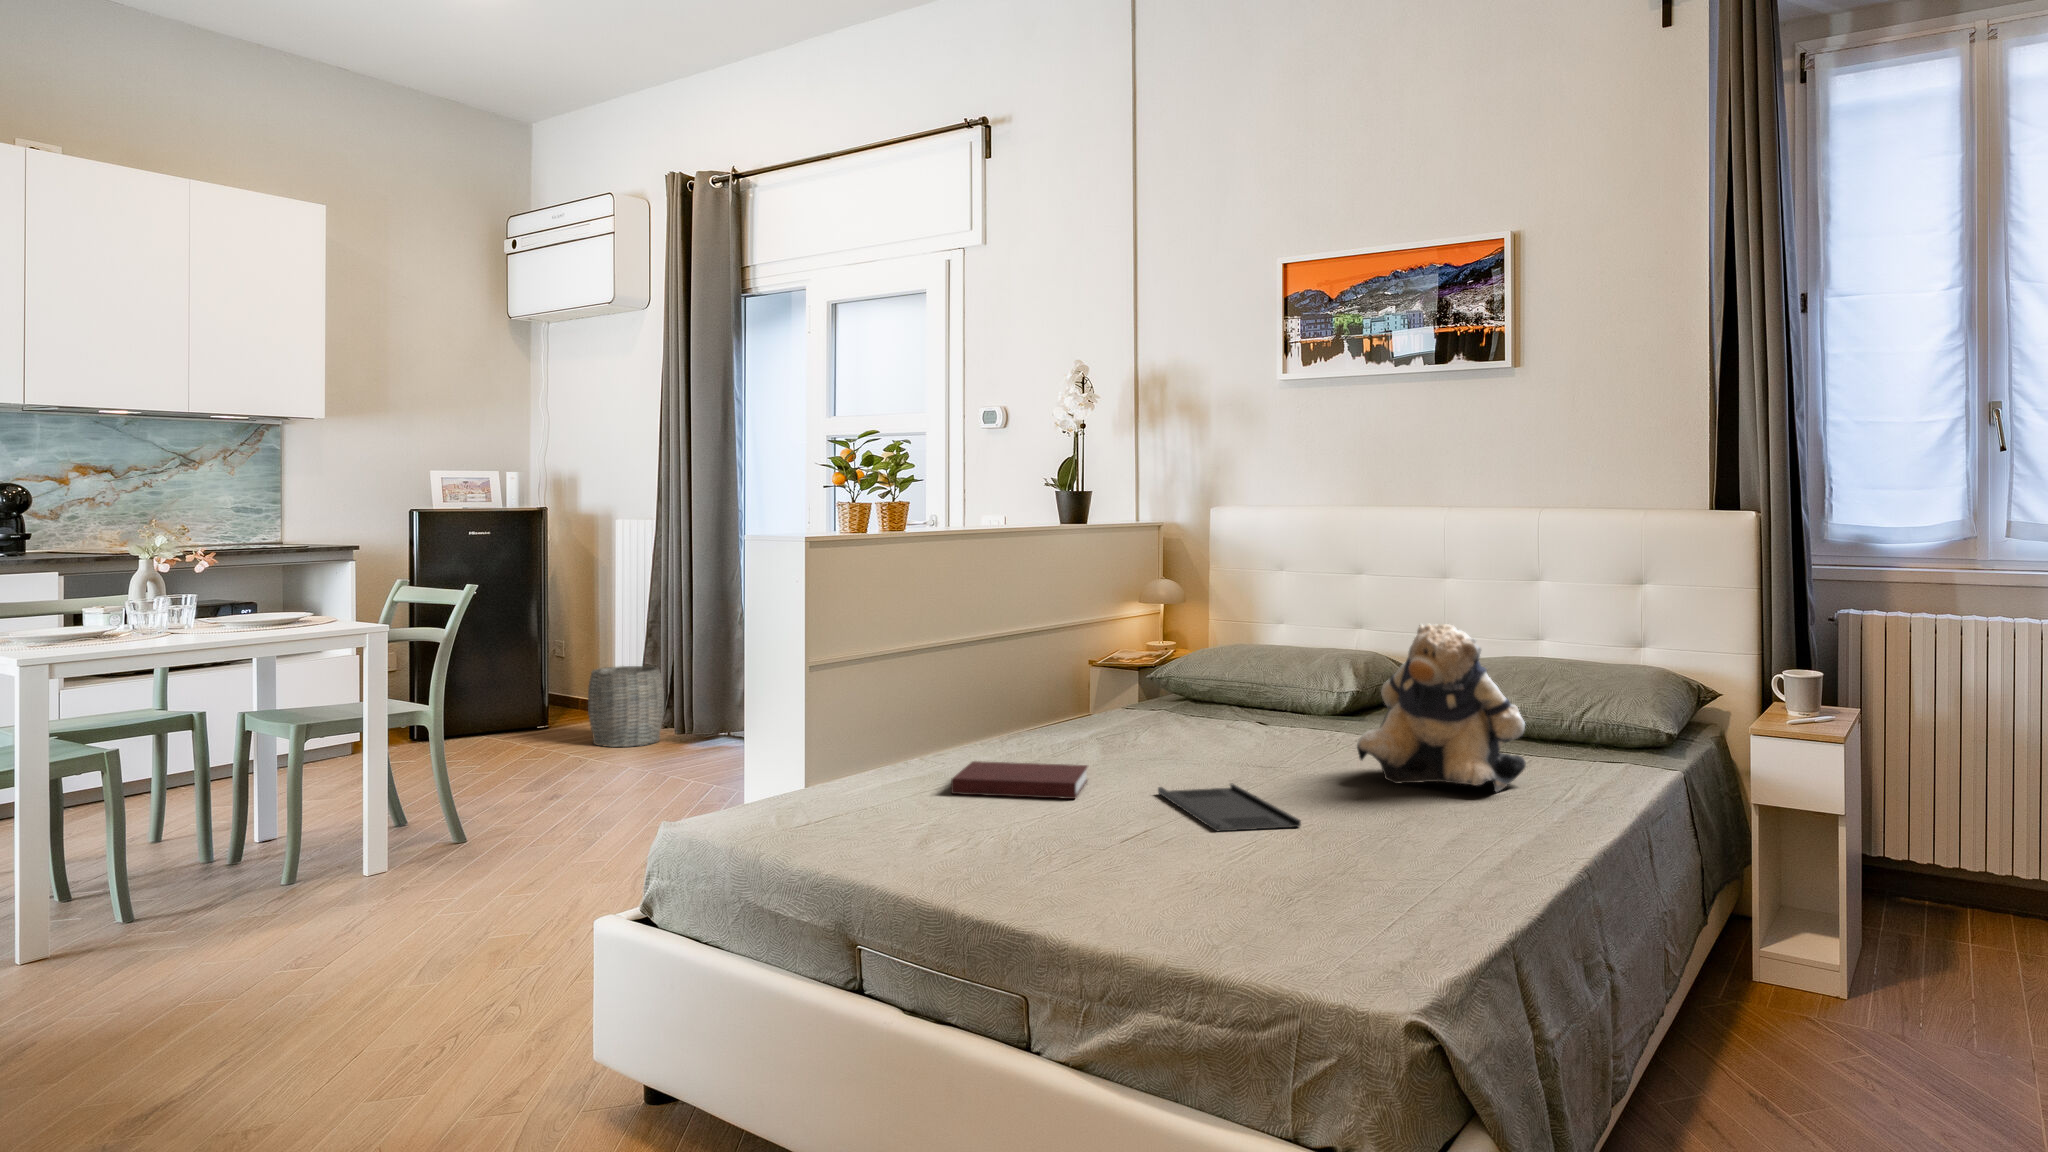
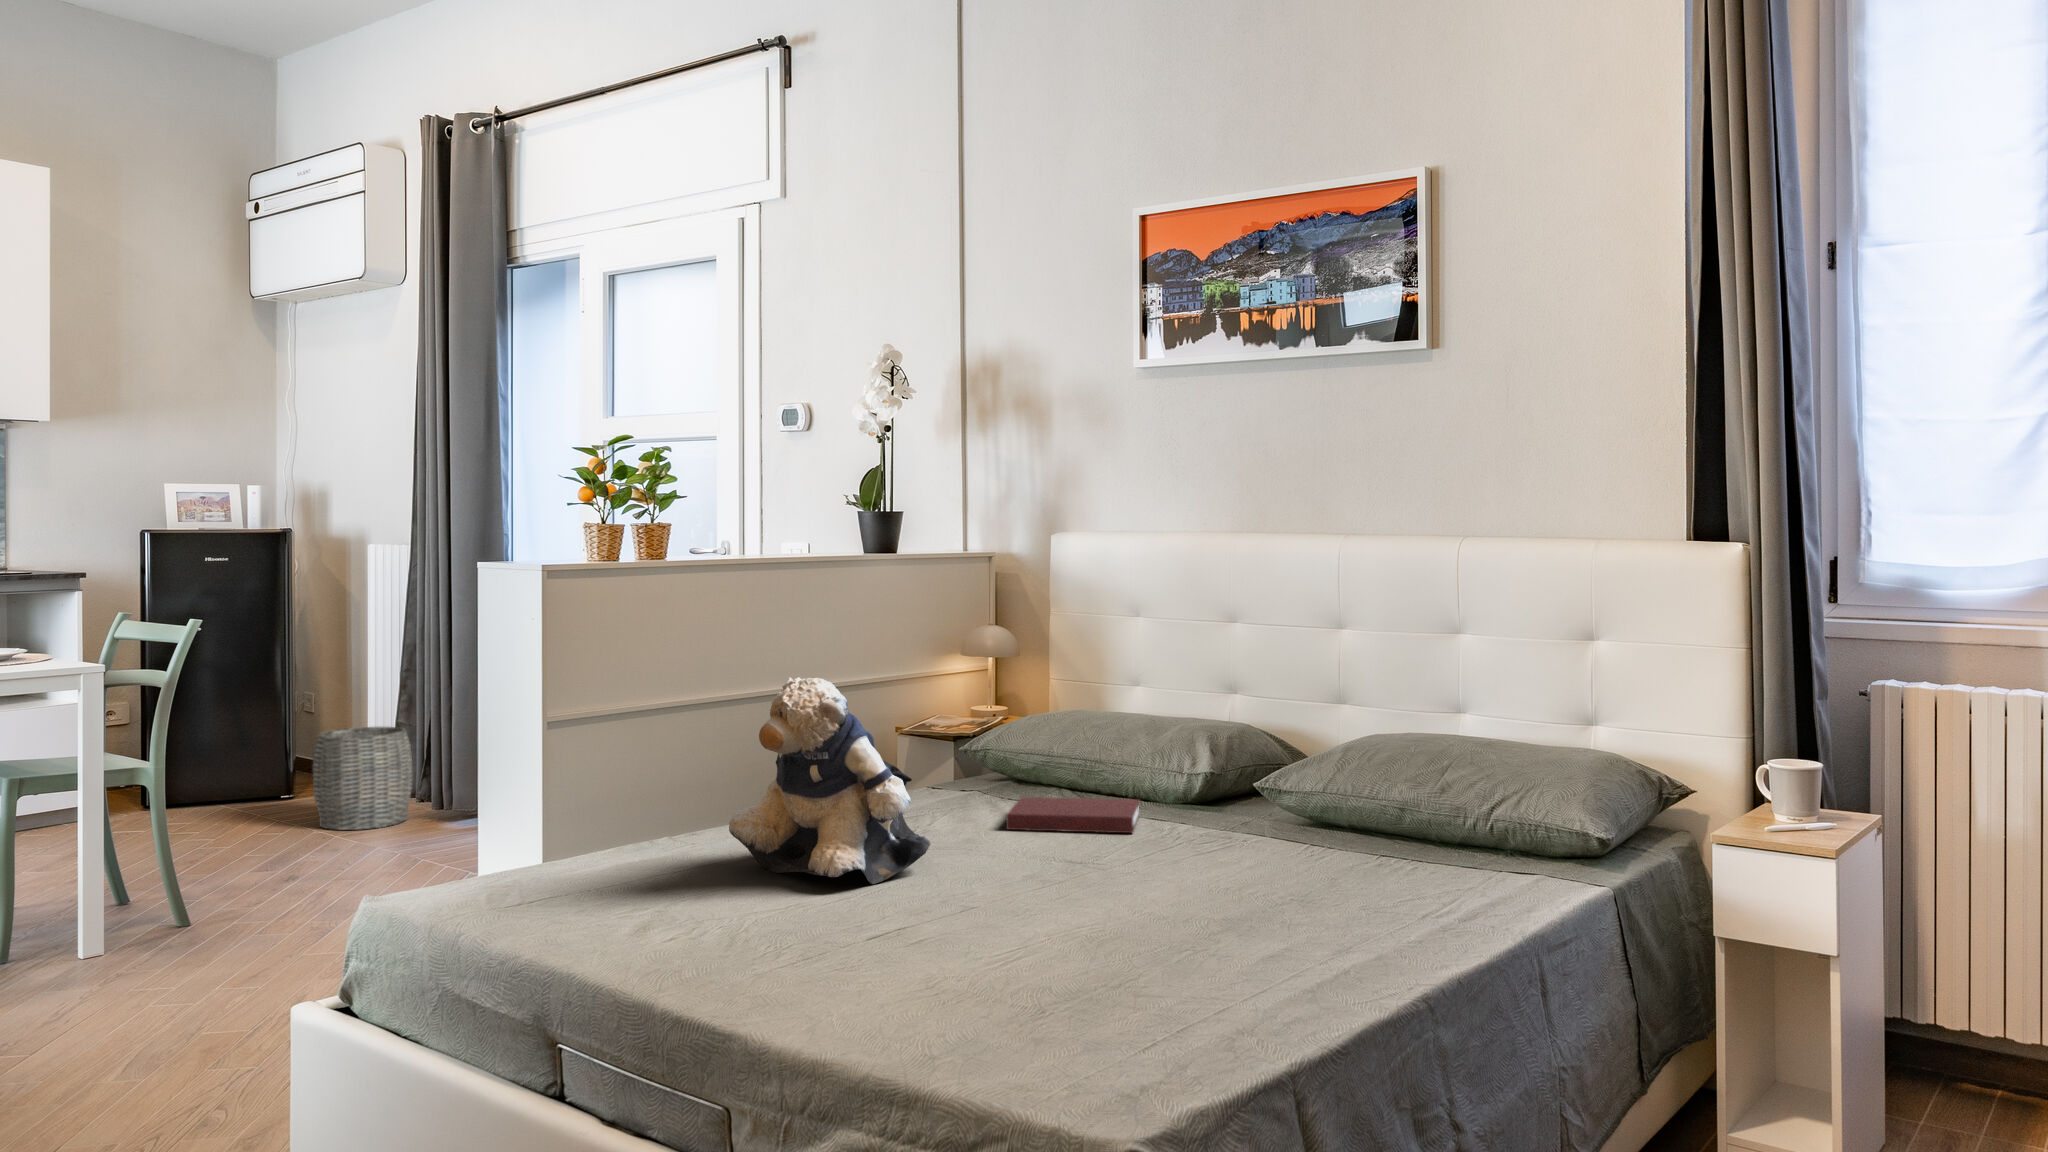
teddy bear: present [1357,624,1526,792] -> present [729,677,931,884]
notebook: present [951,761,1088,799] -> present [1006,797,1140,833]
tray: present [1158,784,1301,831] -> none [866,928,1032,1020]

